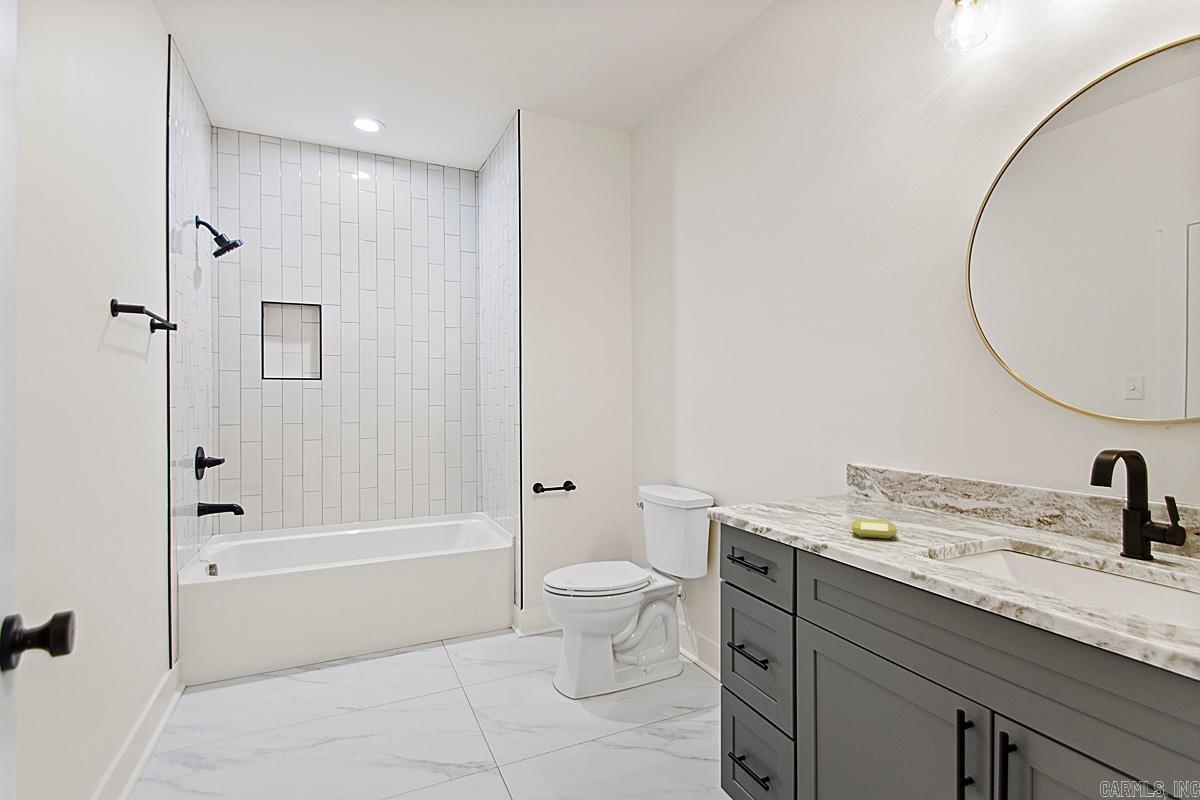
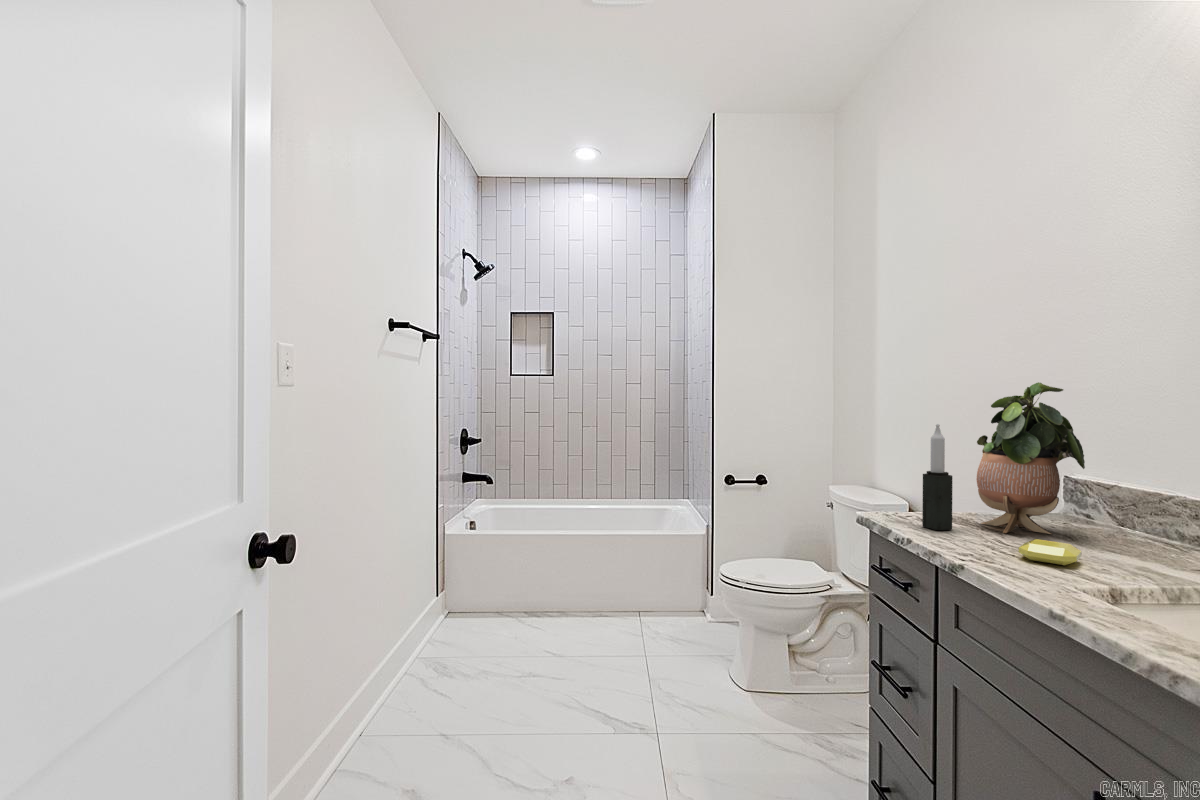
potted plant: none [794,383,877,515] -> present [976,382,1085,534]
candle: none [758,421,783,518] -> present [922,424,952,530]

